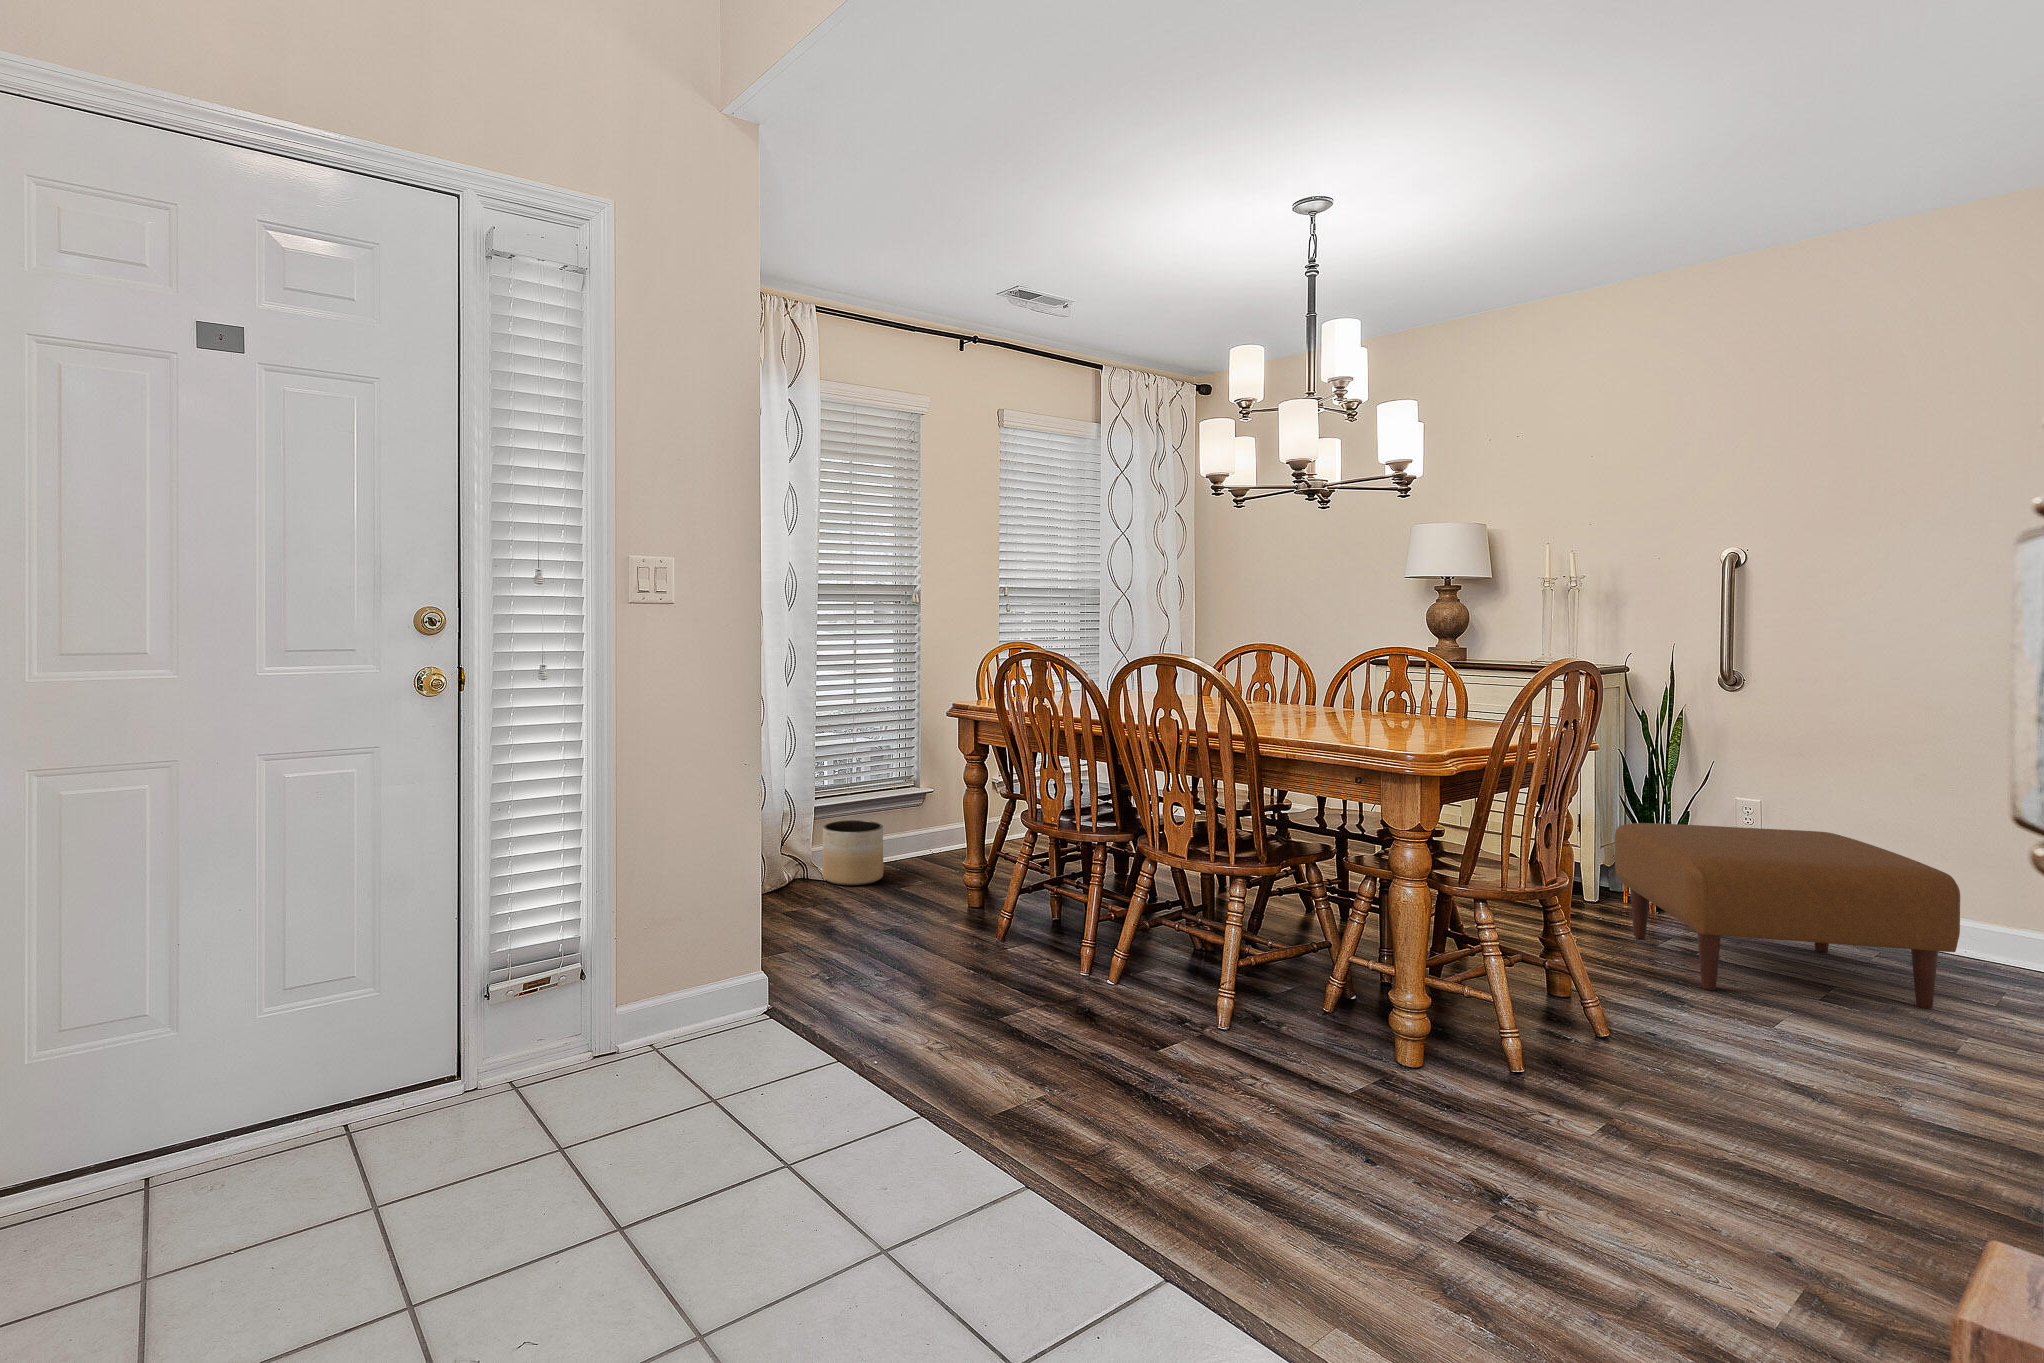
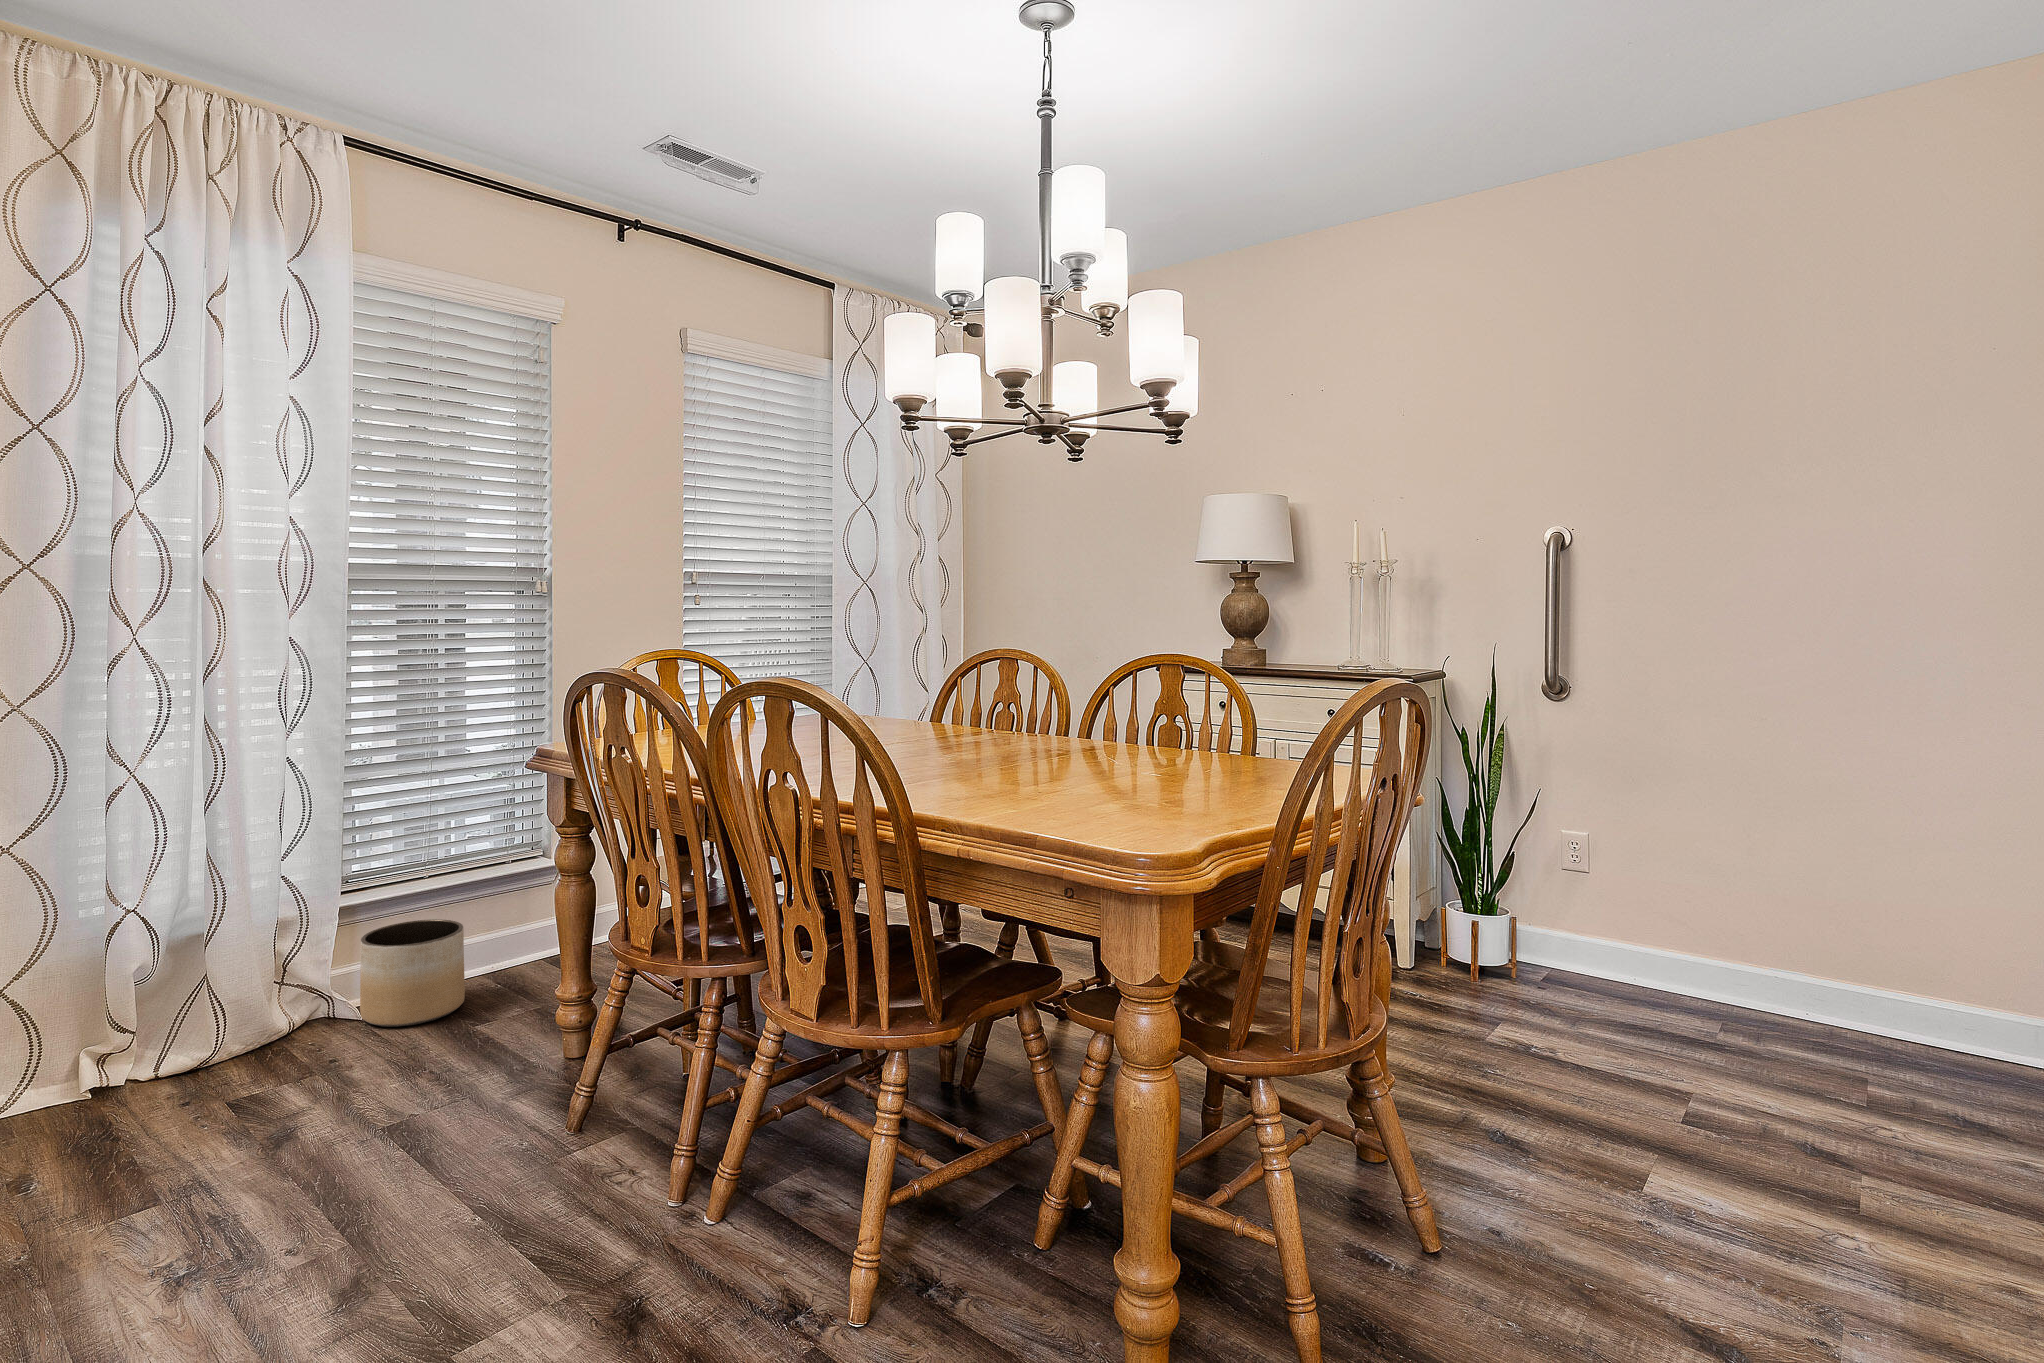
ottoman: present [1615,823,1960,1009] -> none [1435,881,1840,1126]

